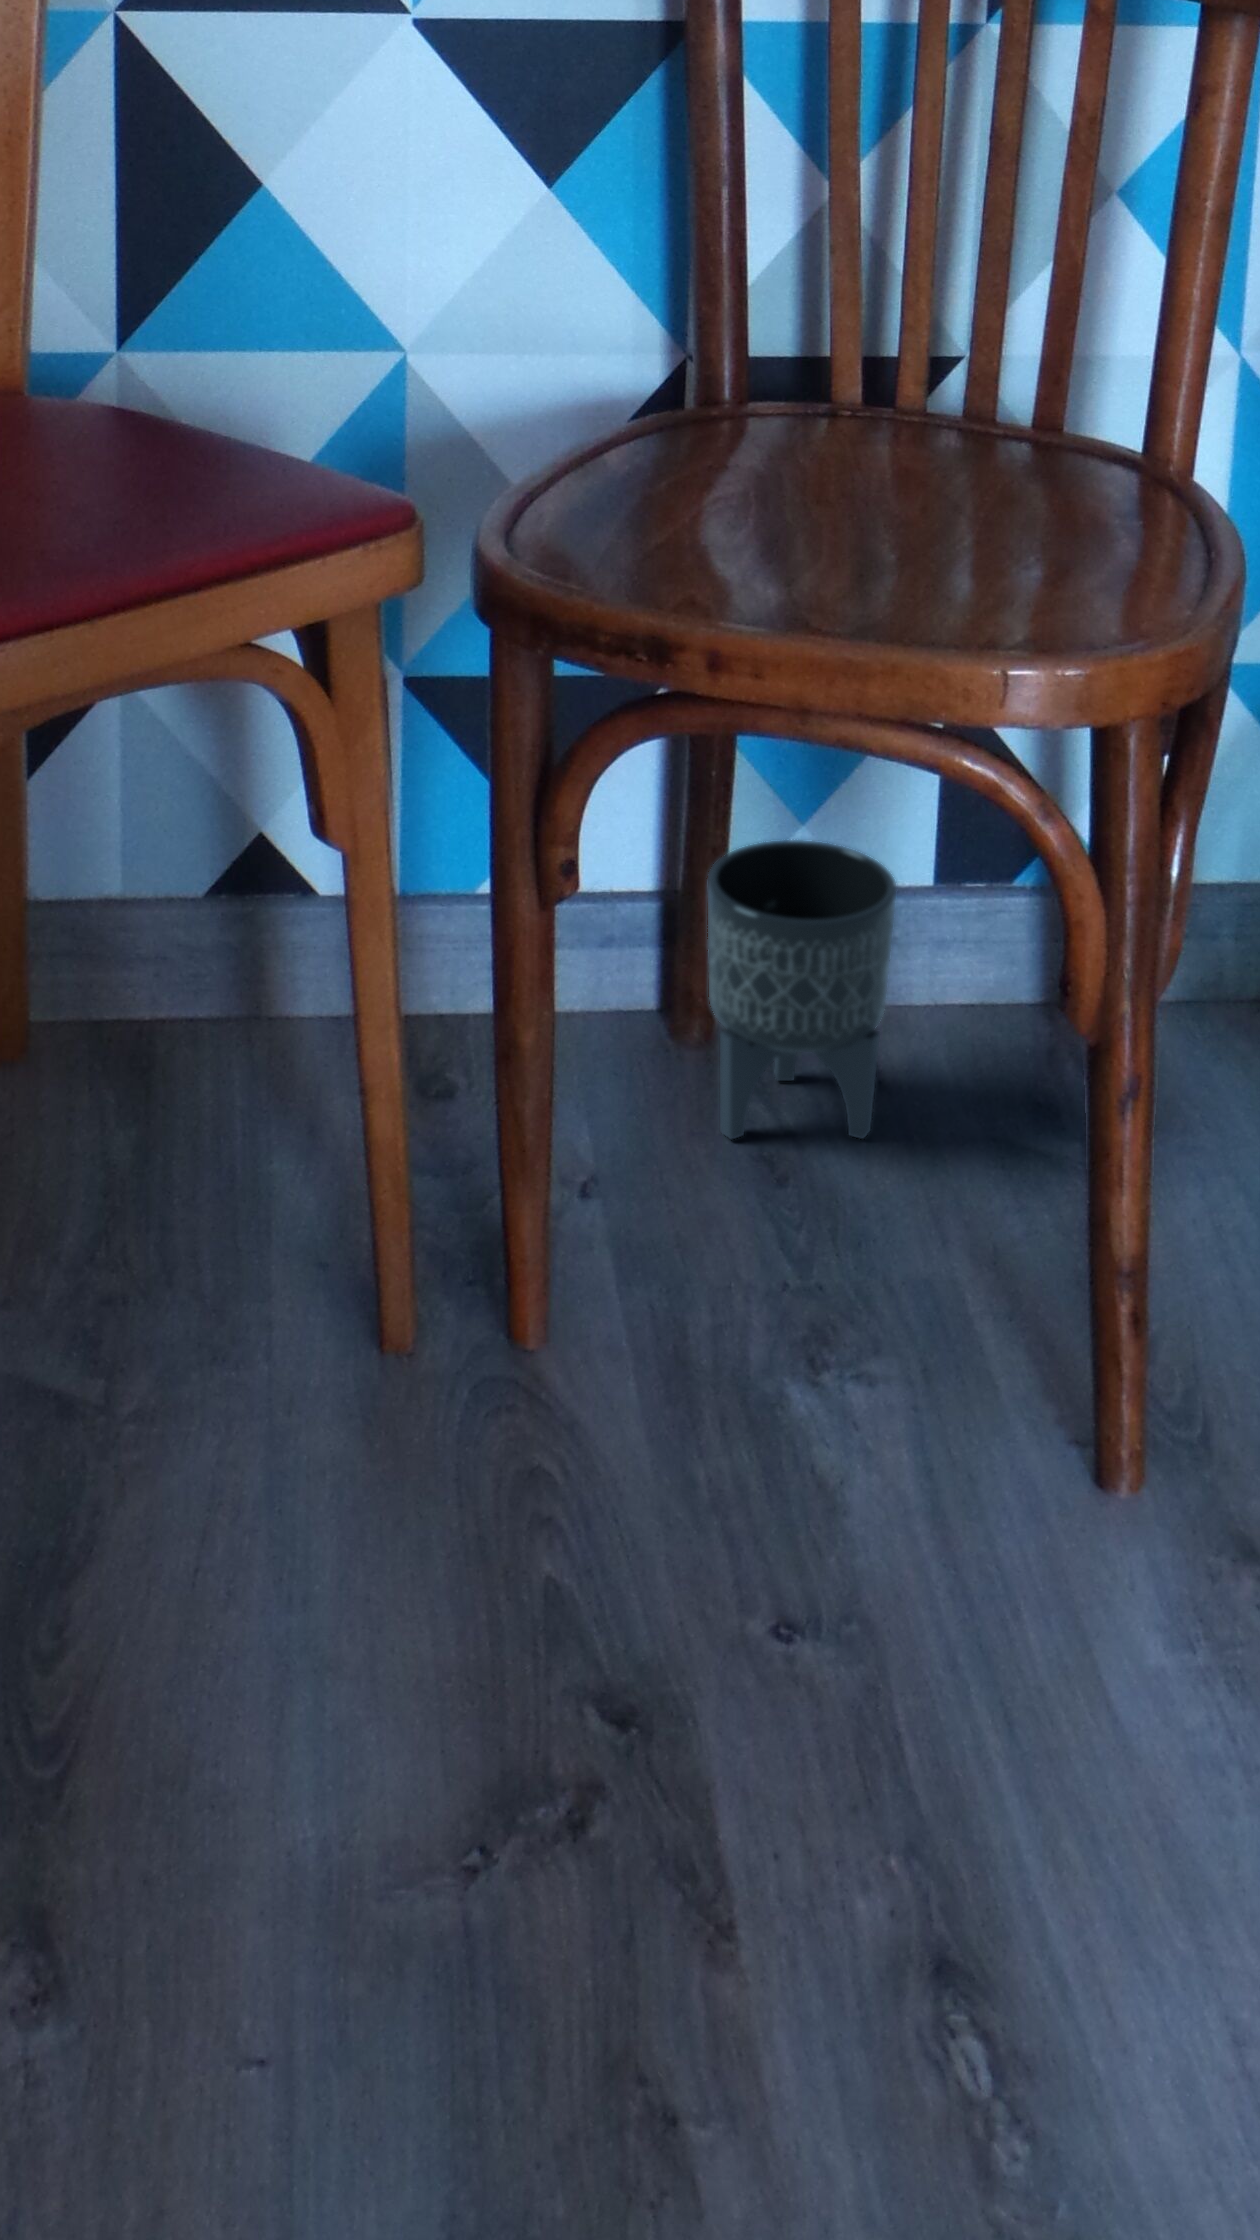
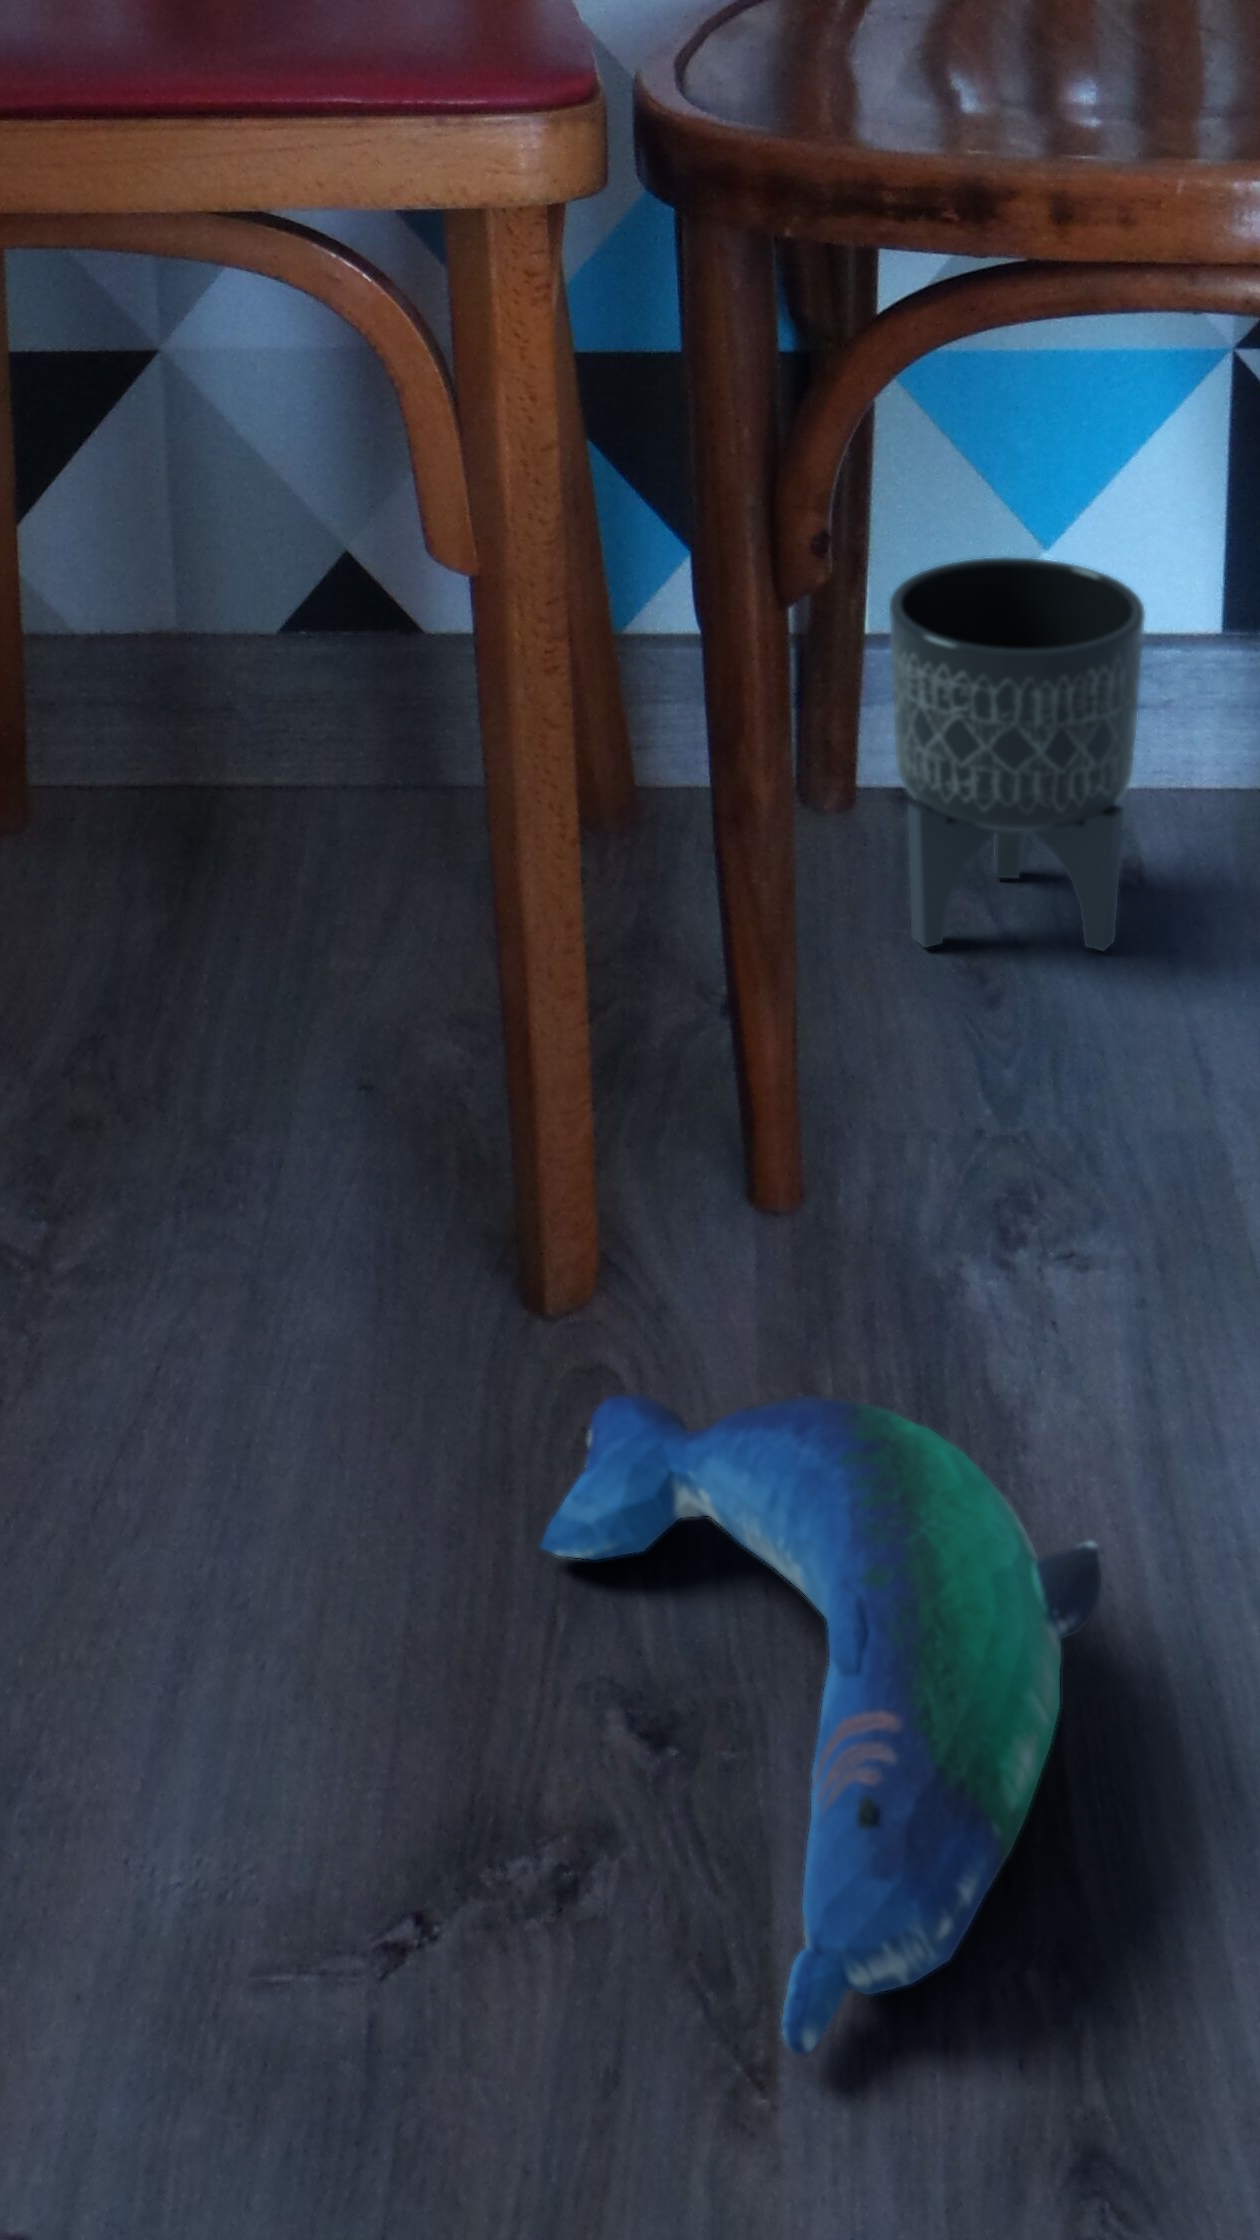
plush toy: none [522,1489,928,1933] -> present [540,1394,1101,2055]

